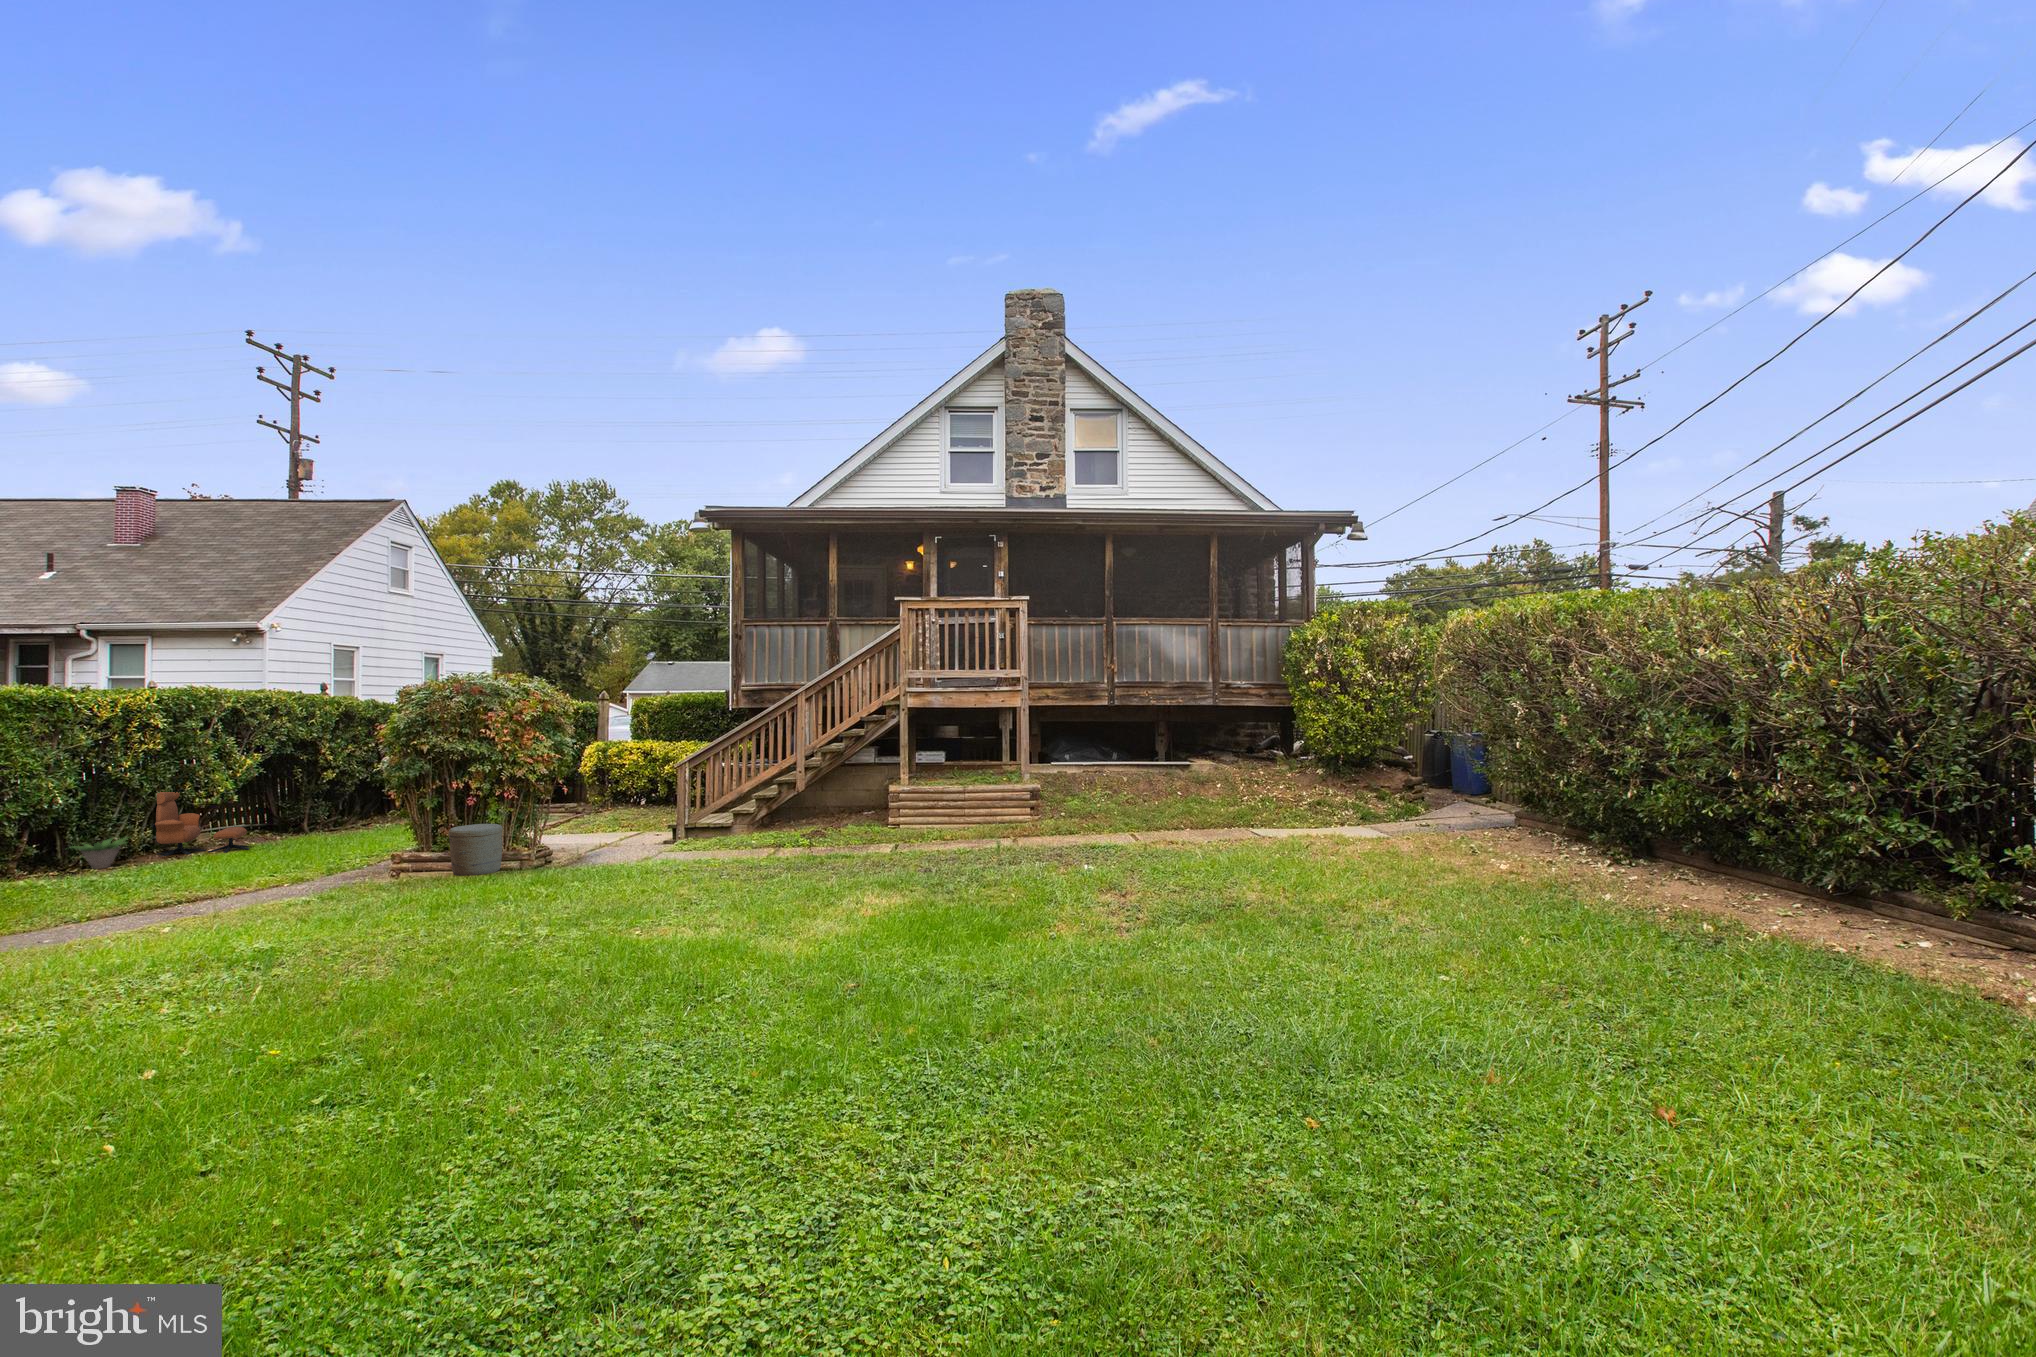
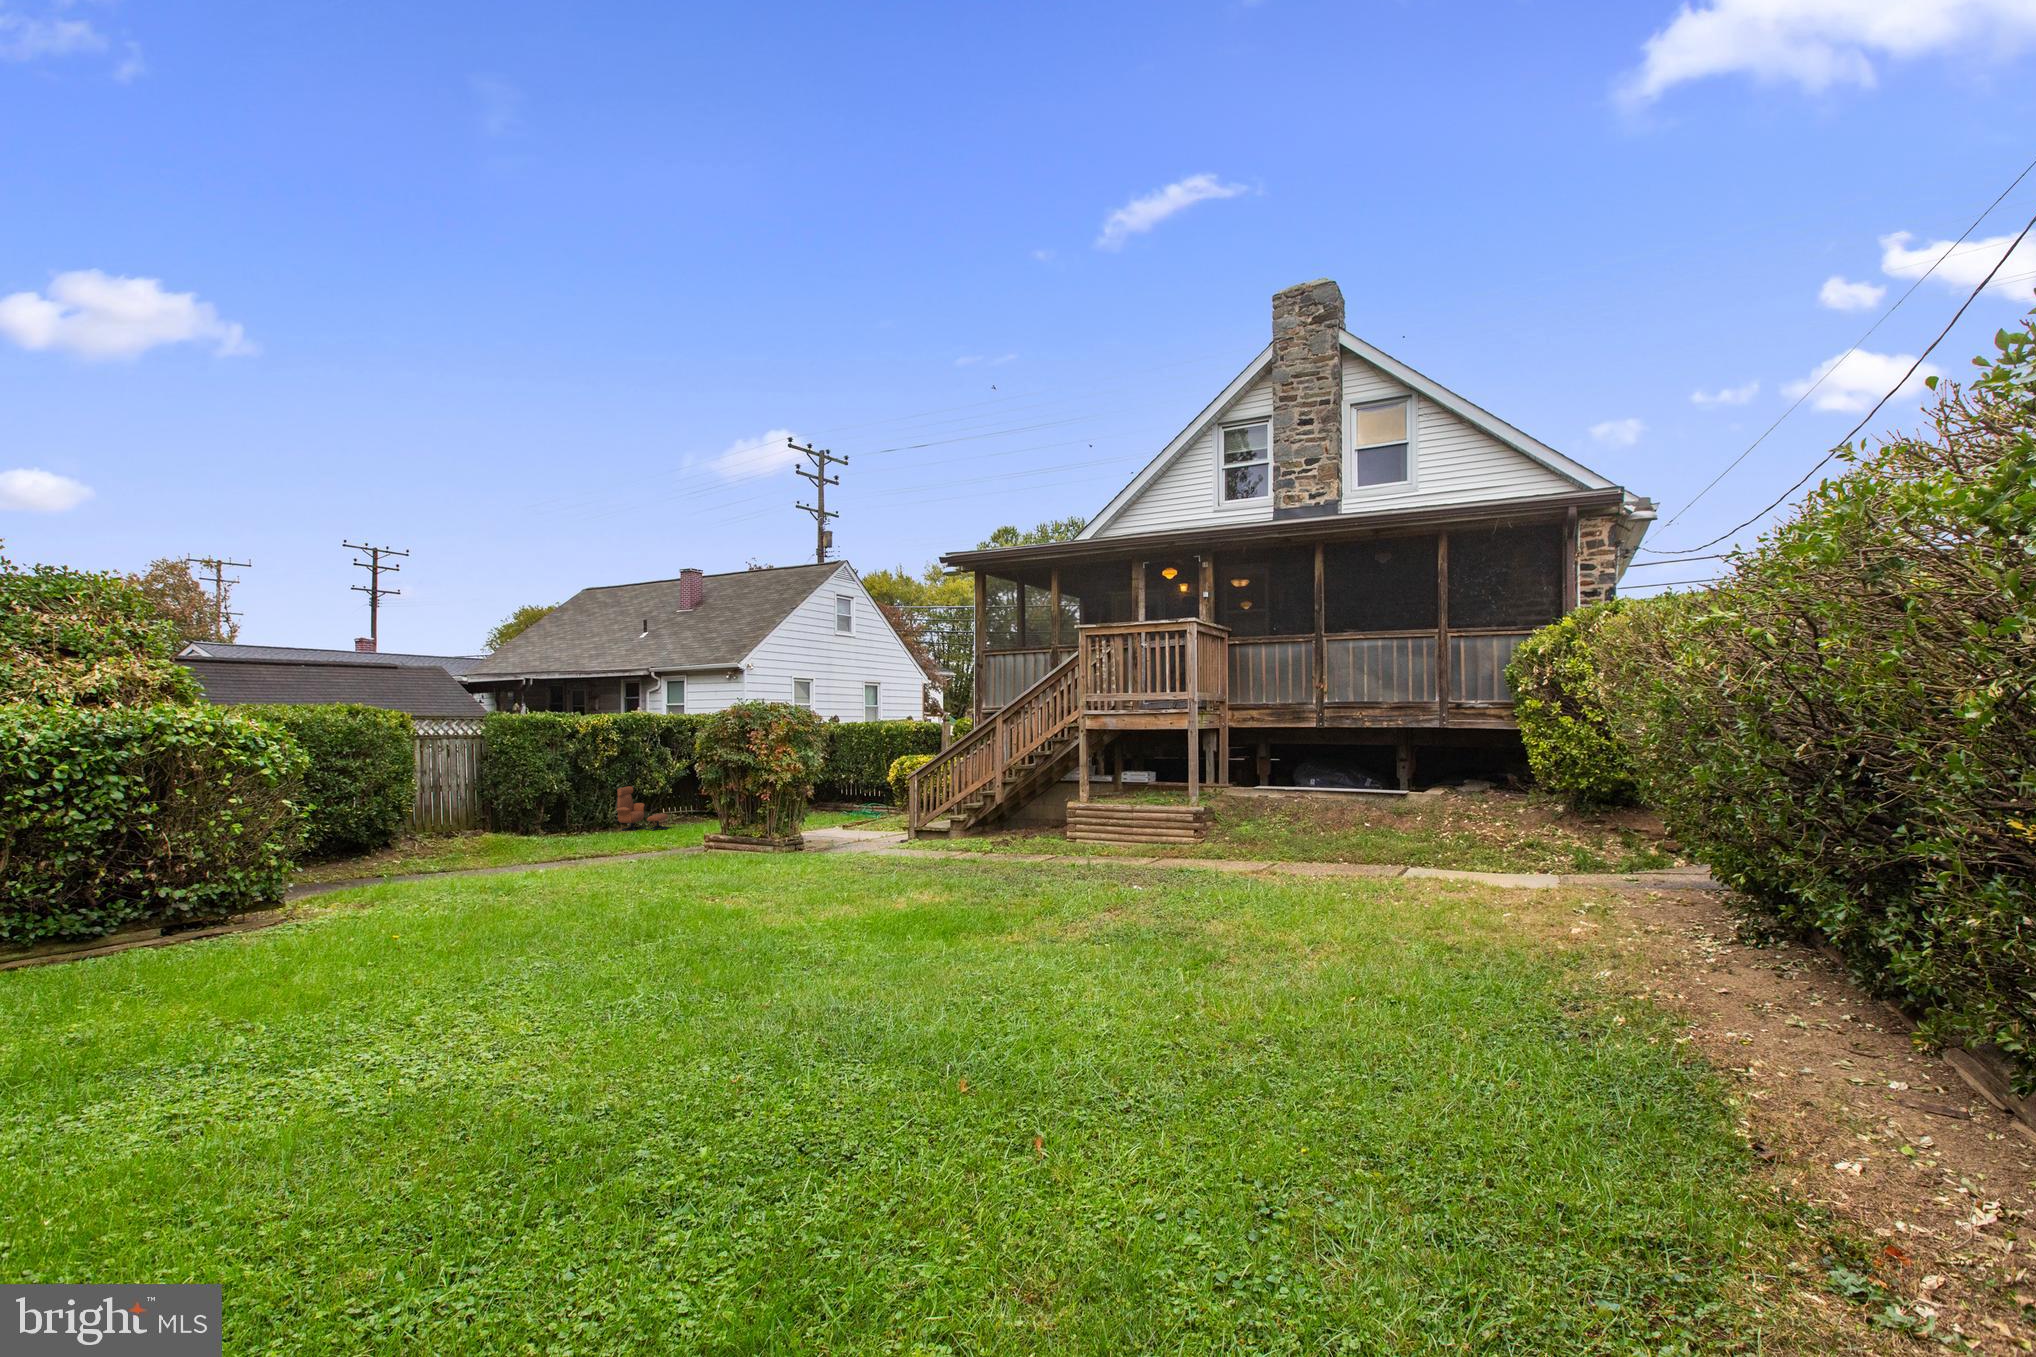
woven basket: present [448,824,503,876] -> none [715,821,750,858]
decorative plant: present [70,838,123,869] -> none [564,817,600,837]

